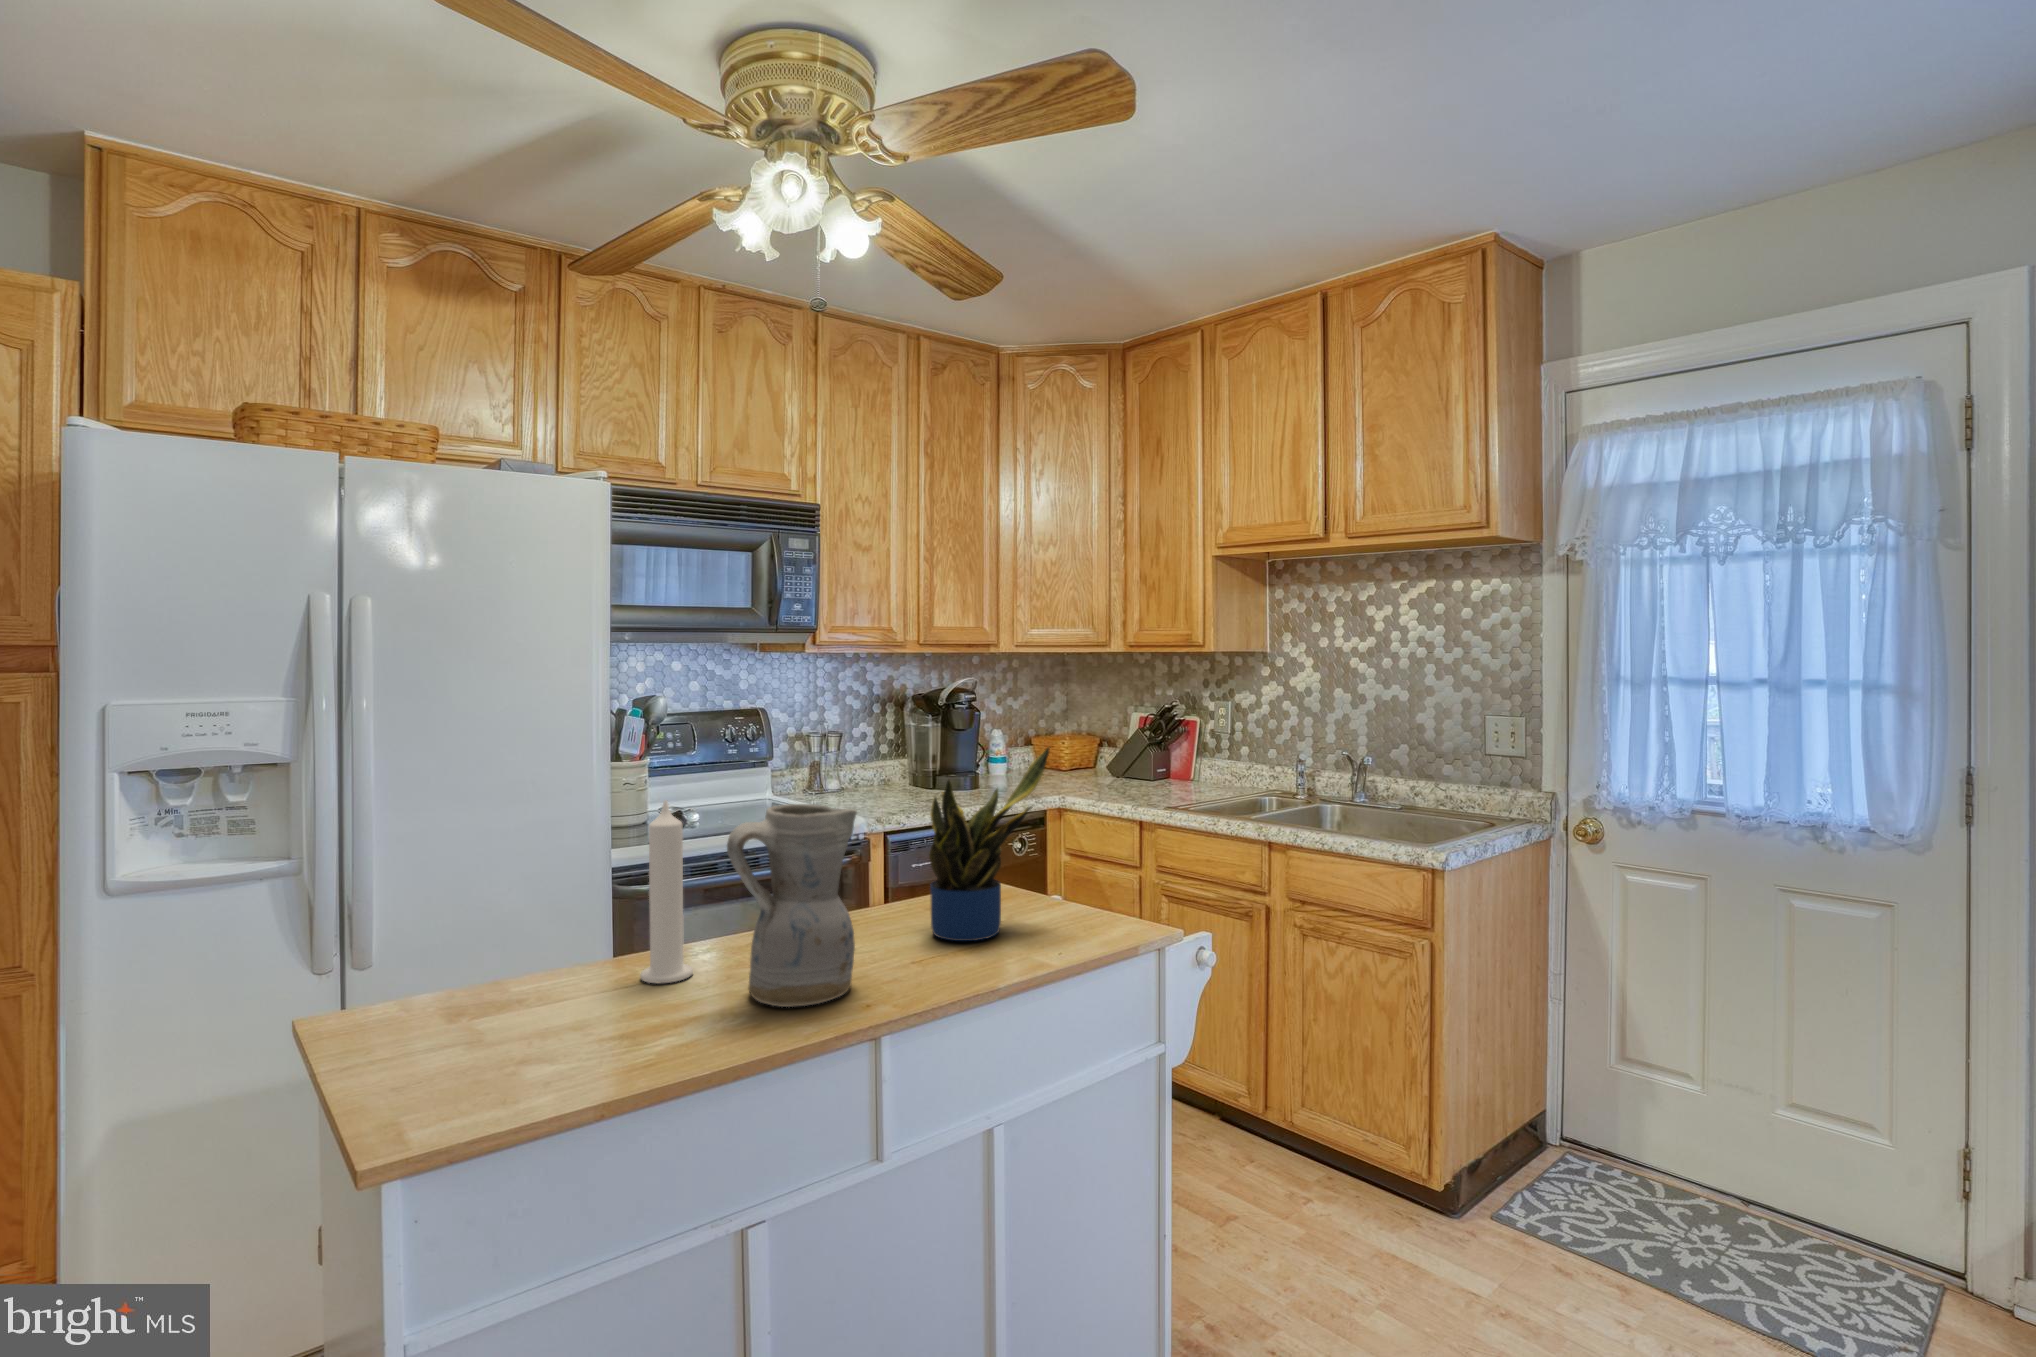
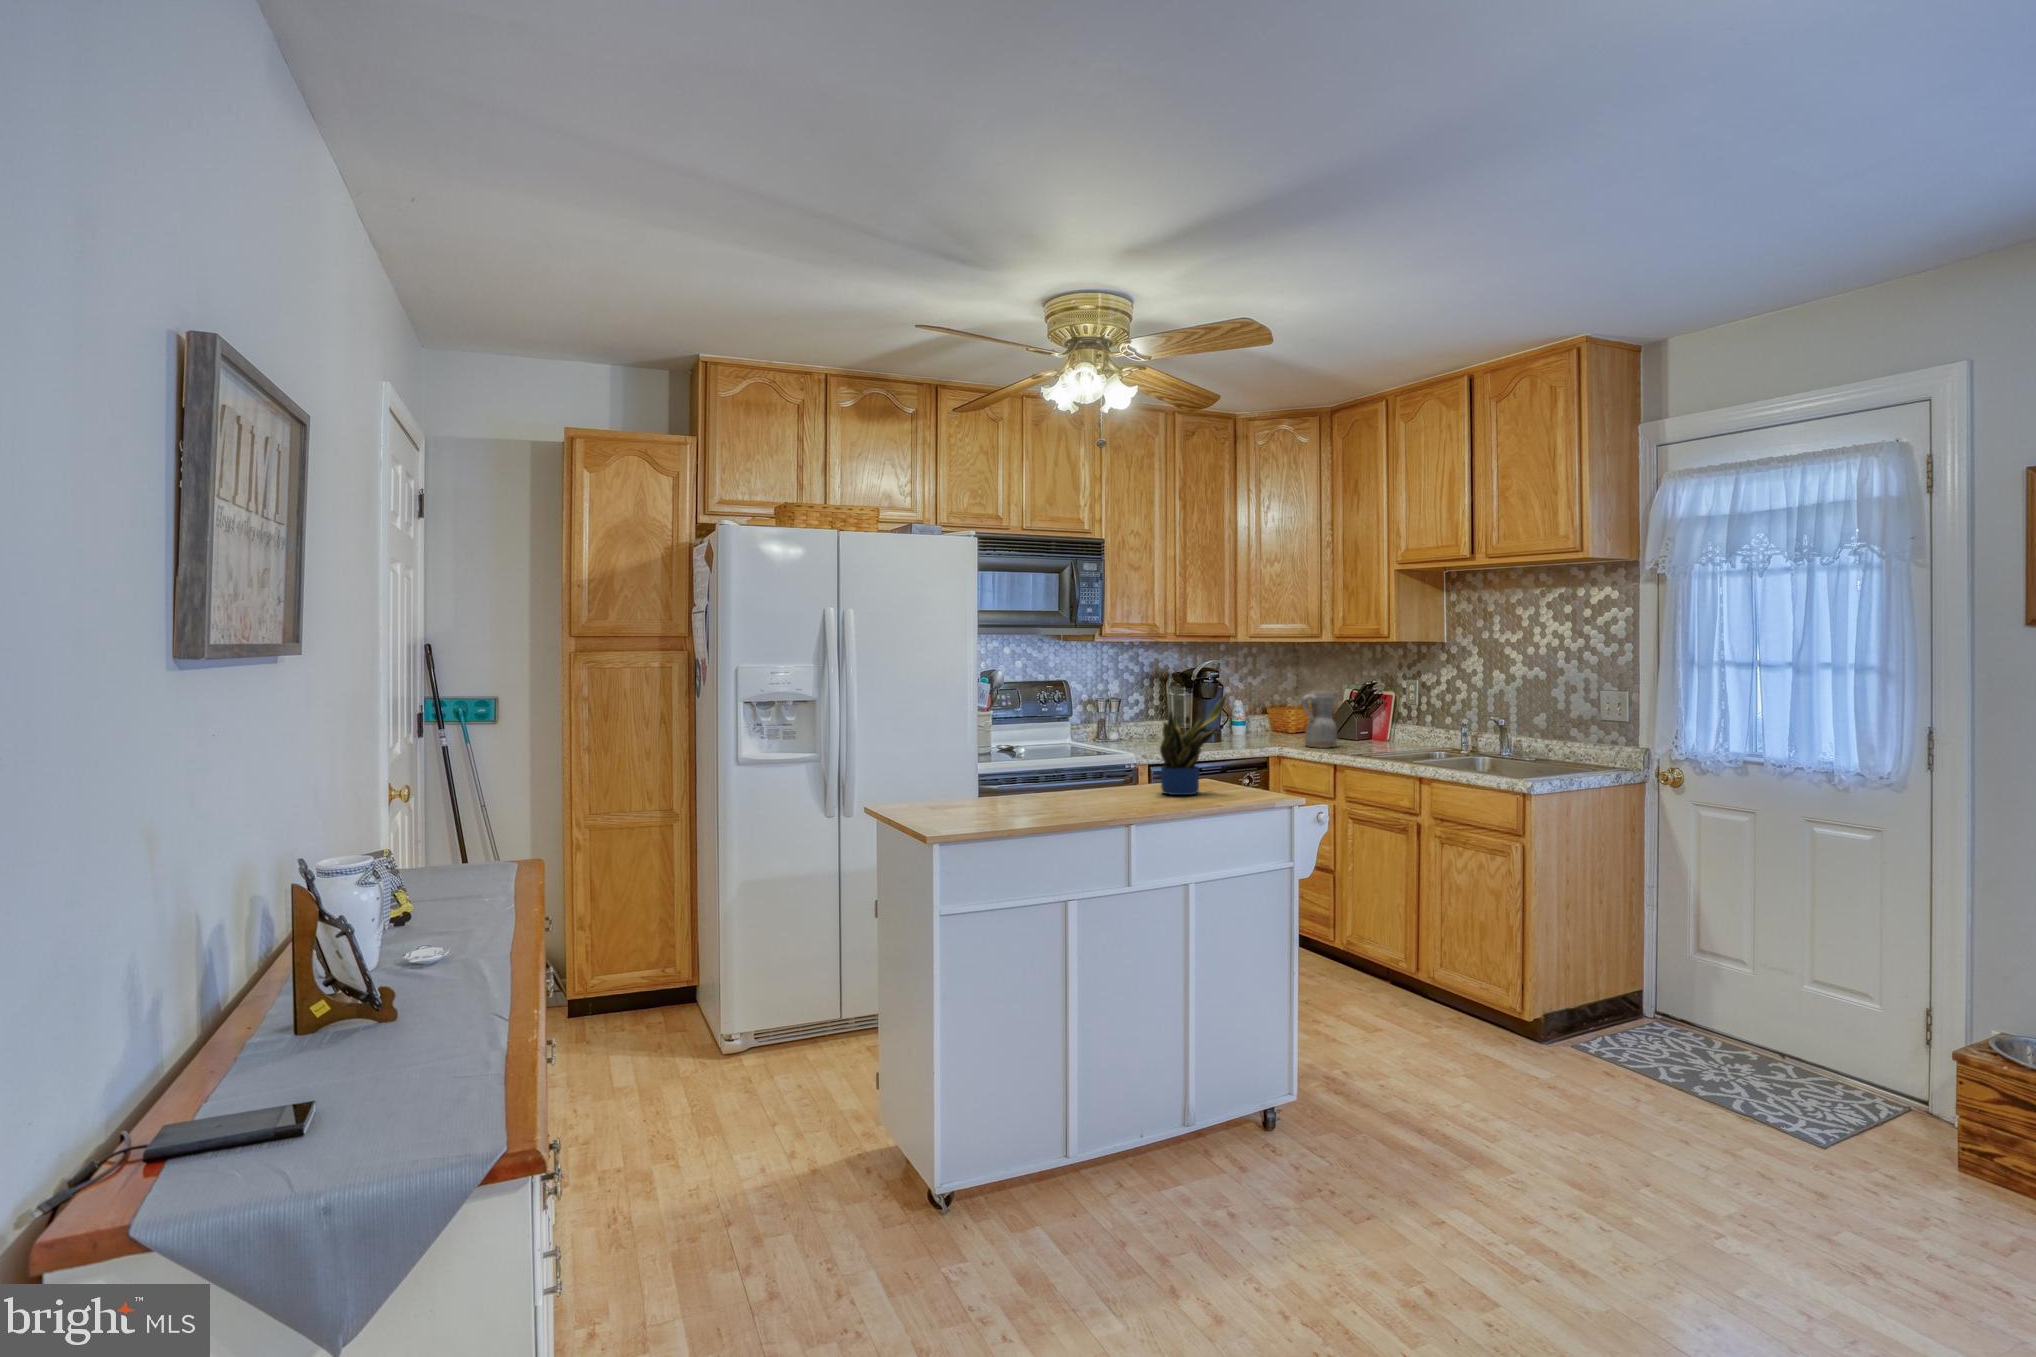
candle: present [640,800,693,983] -> none [1018,714,1042,801]
ceramic pitcher: present [727,804,857,1007] -> present [1301,691,1338,748]

